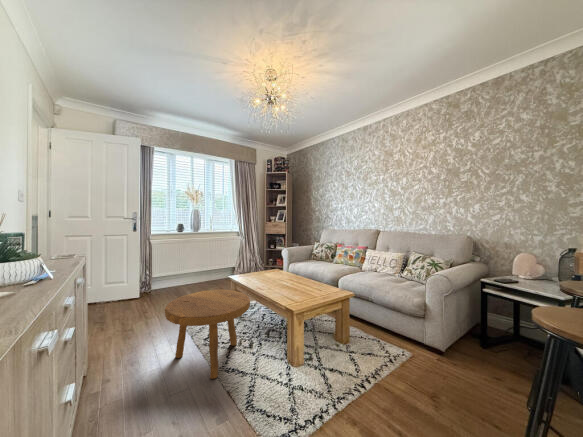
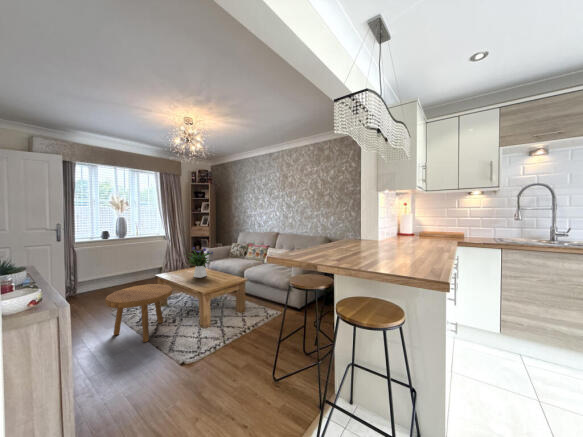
flower arrangement: none [260,241,303,286] -> present [189,247,213,278]

